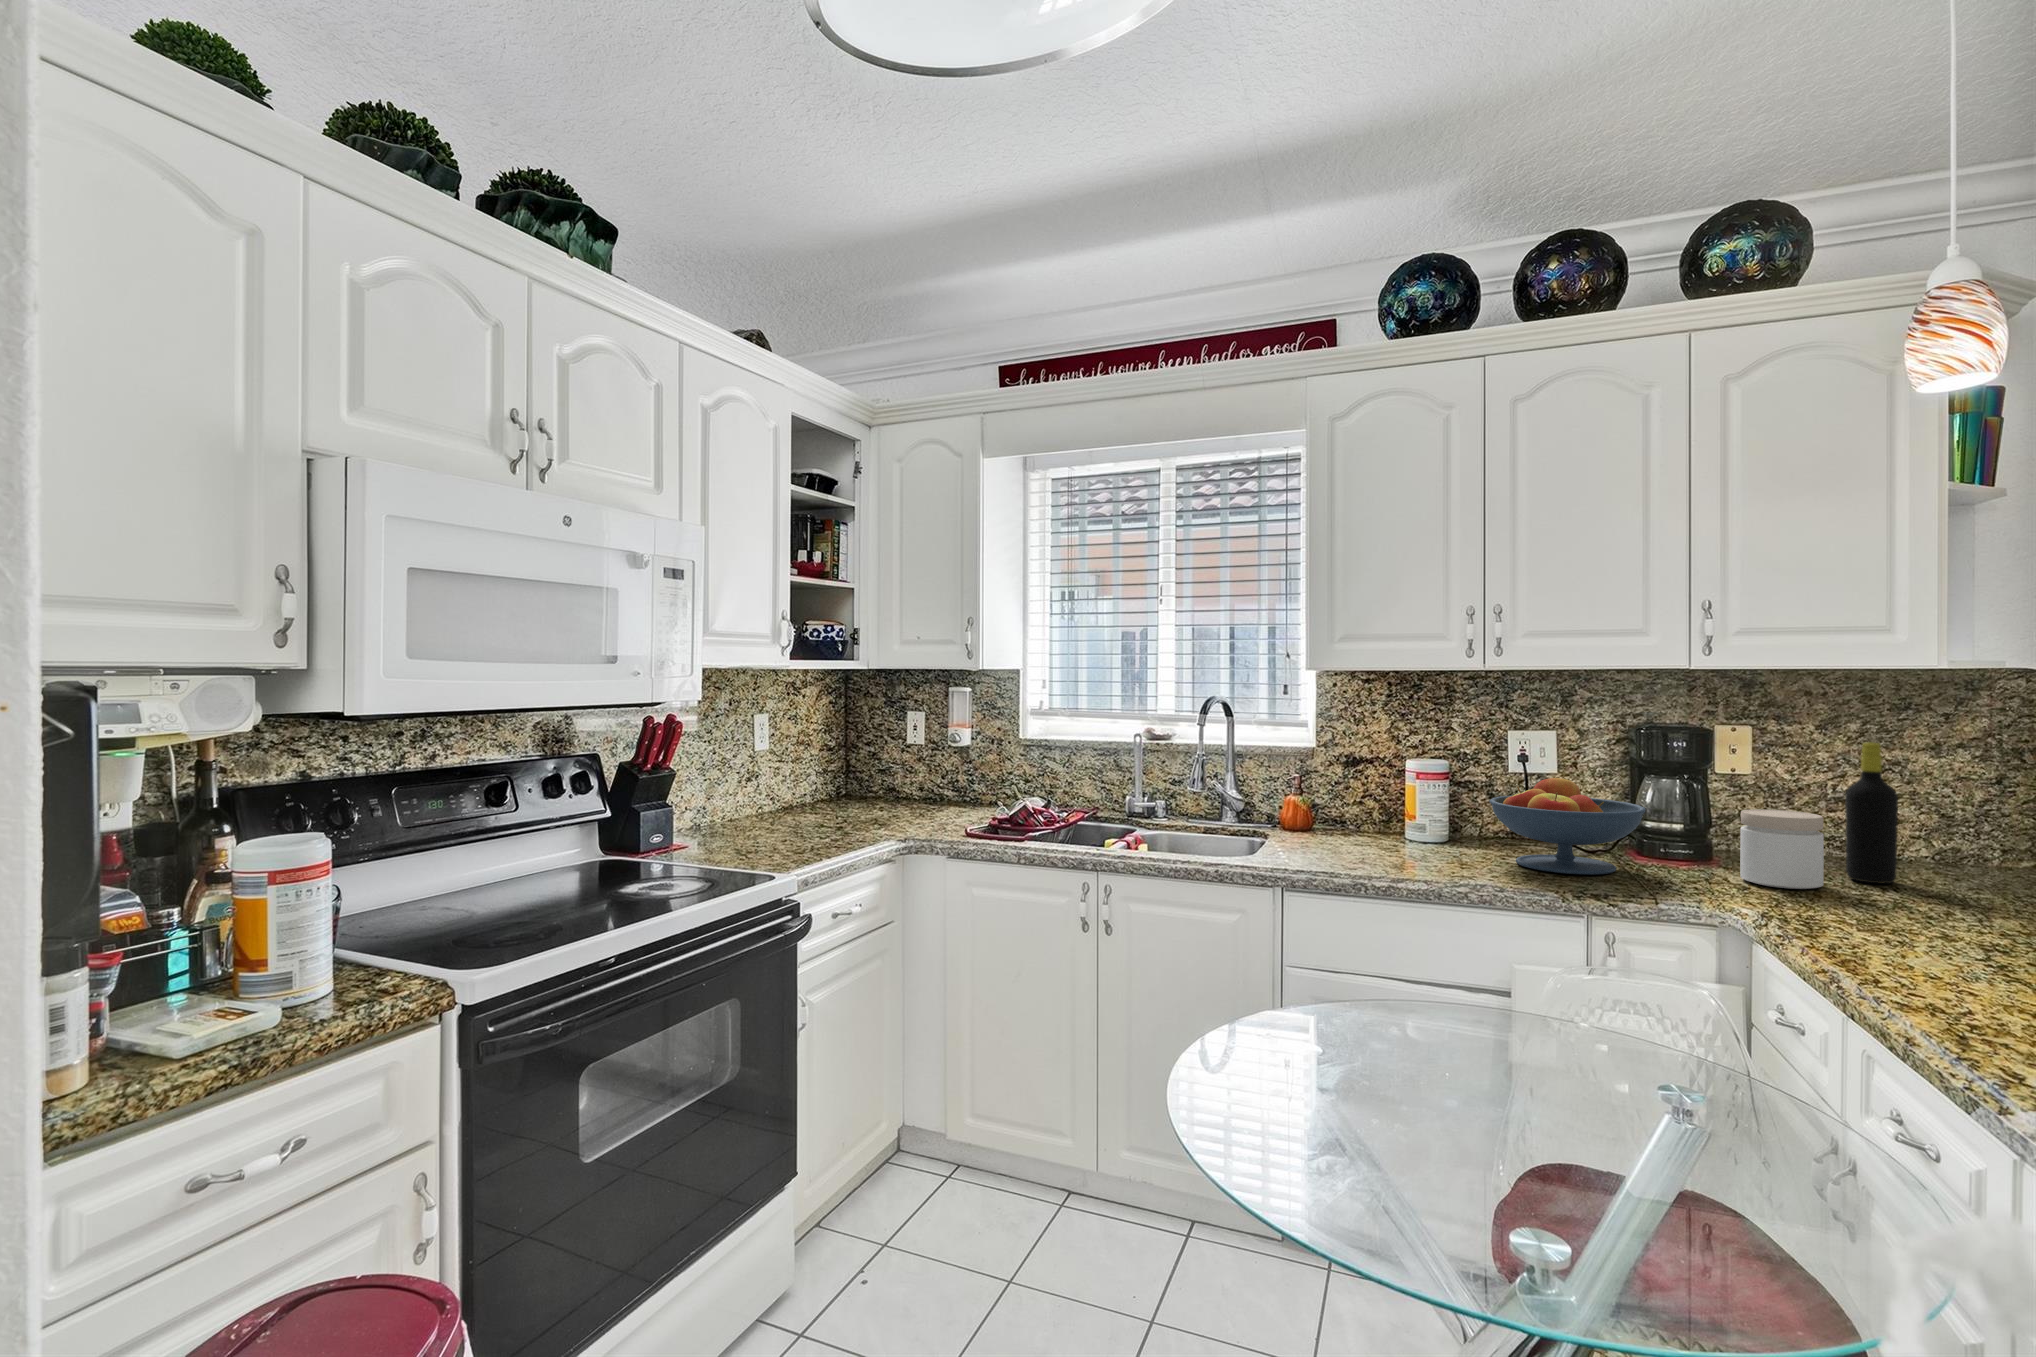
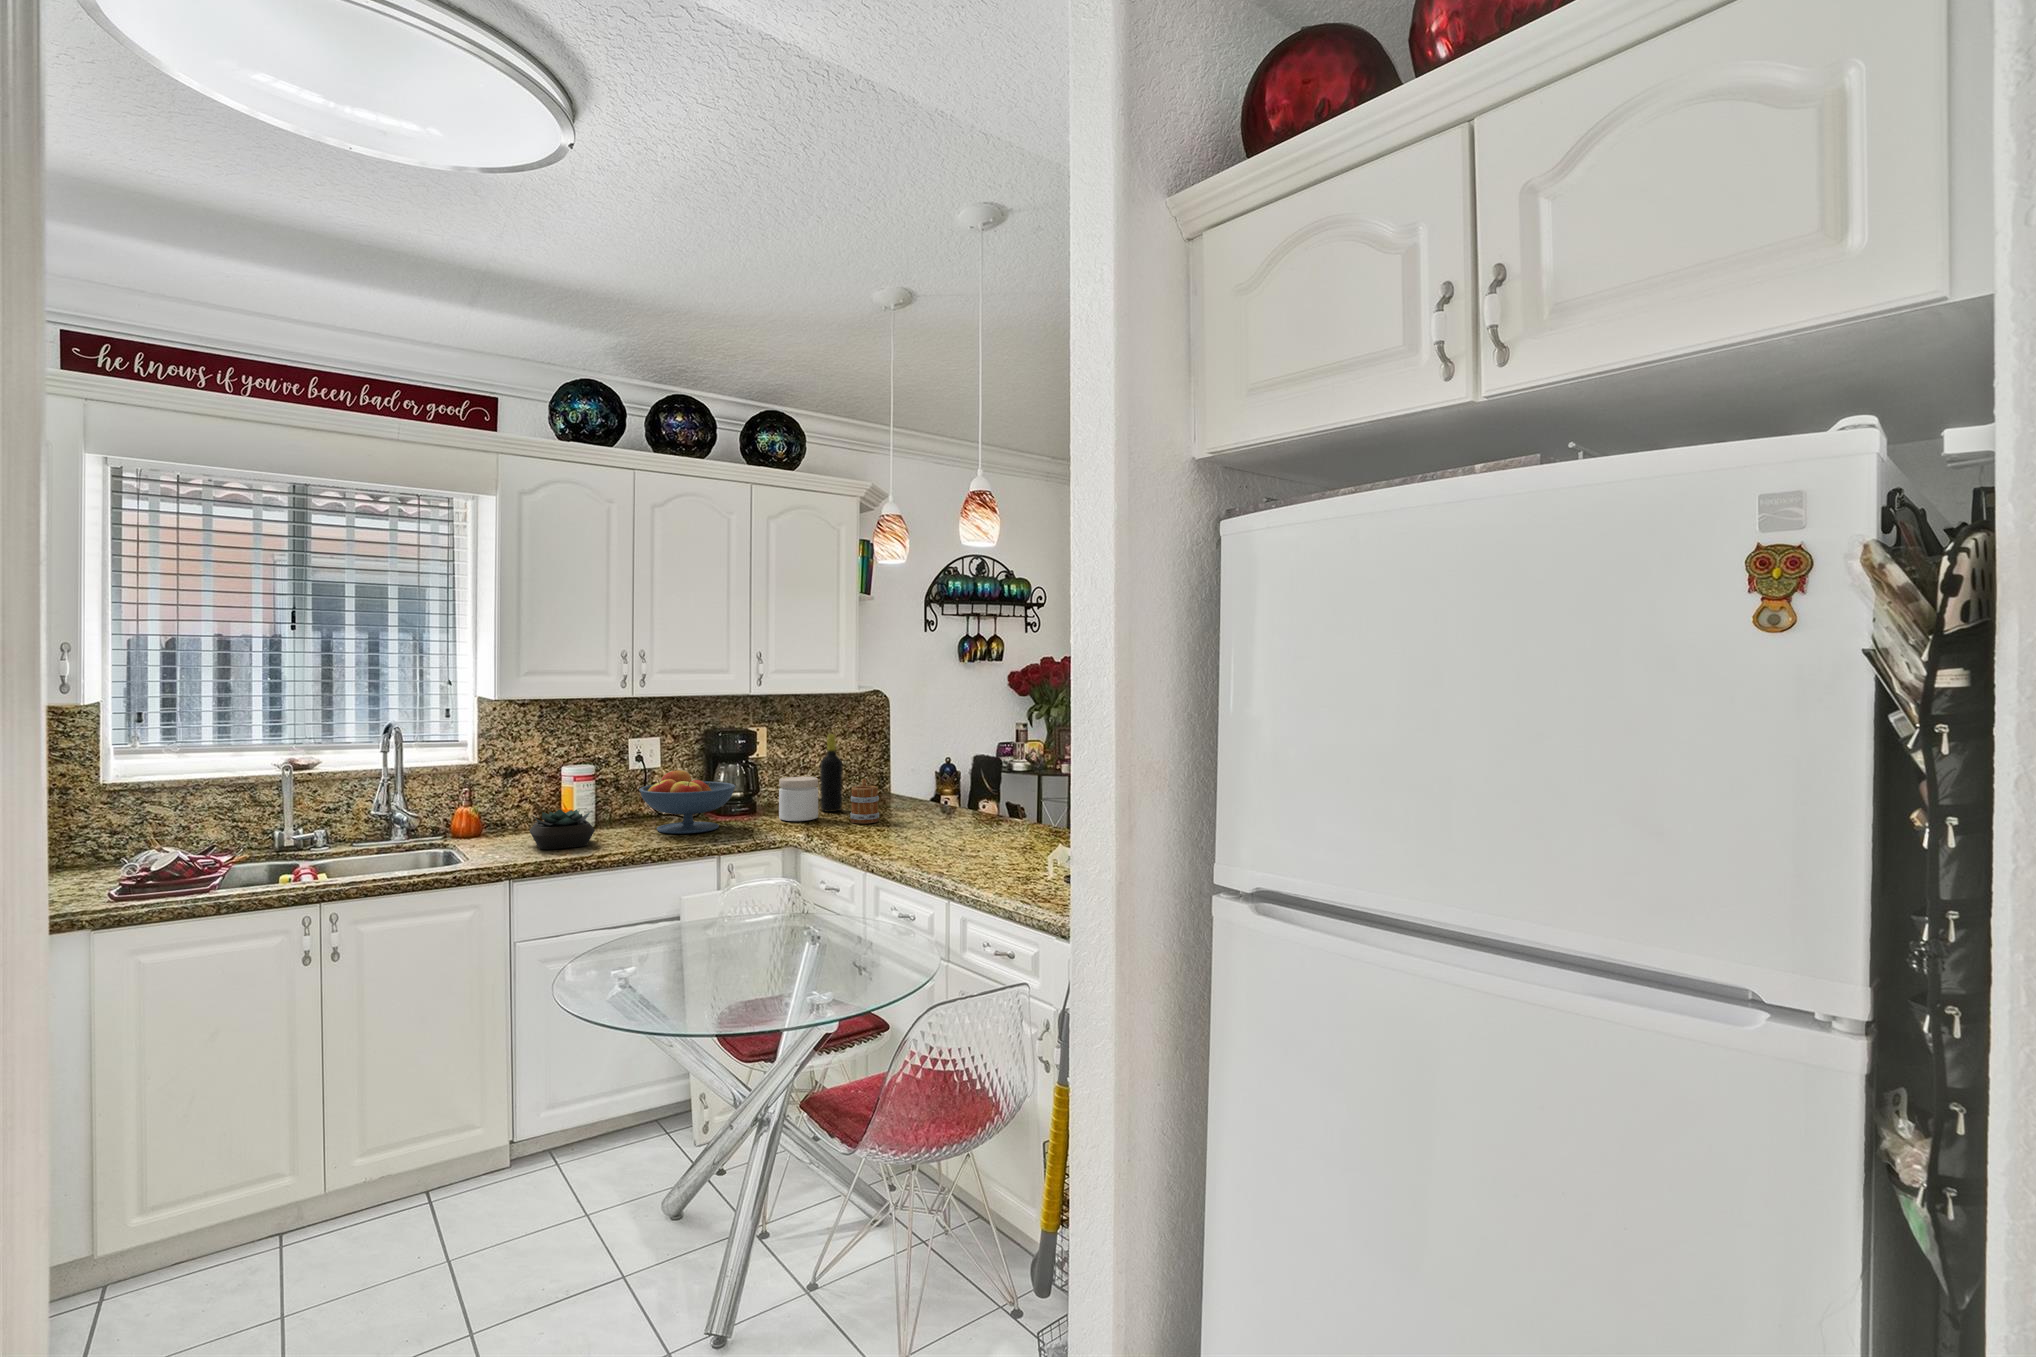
succulent plant: none [1332,811,1414,863] -> present [529,809,595,849]
mug: none [1887,829,1963,917] -> present [850,779,879,823]

